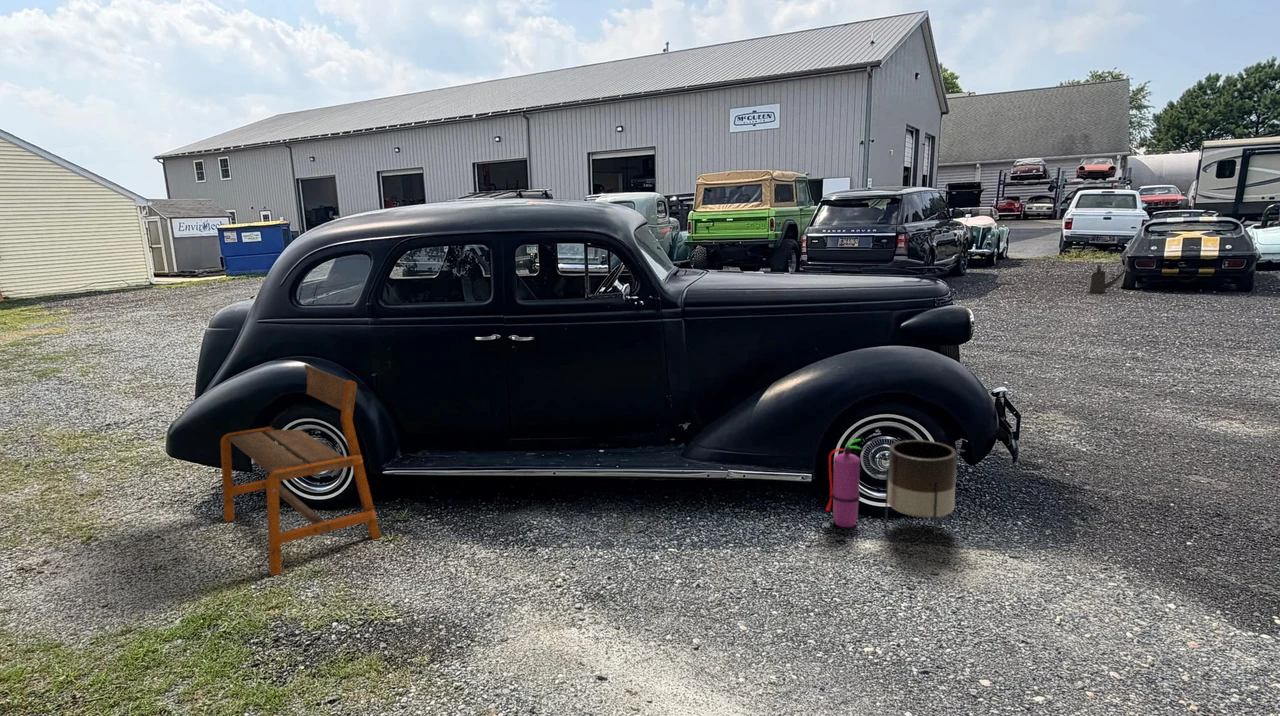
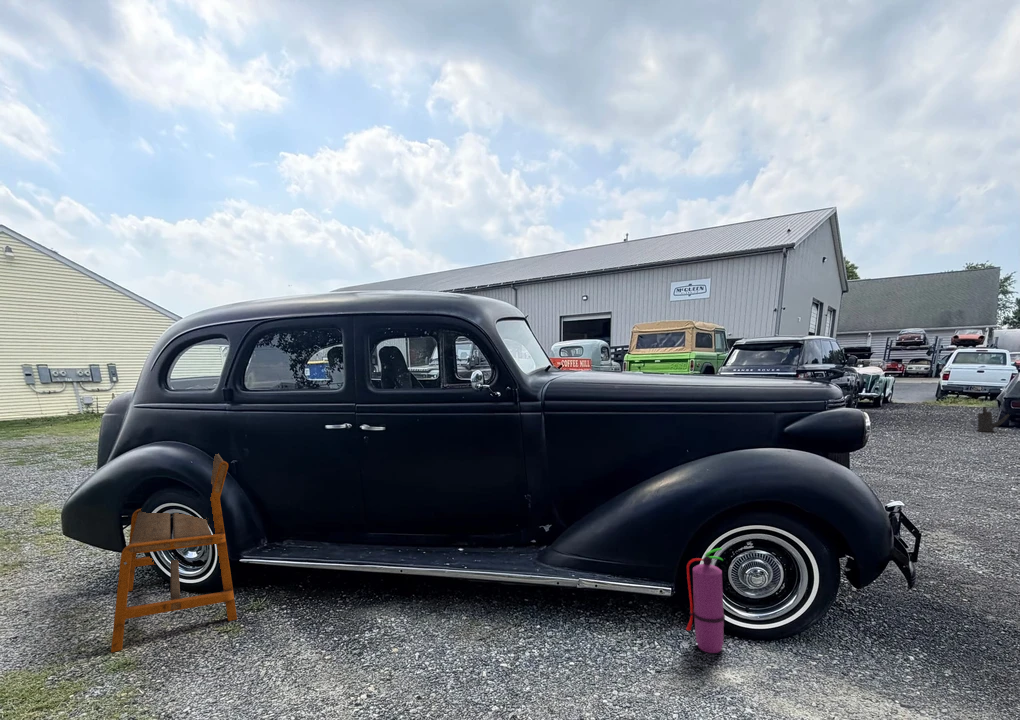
planter: present [885,440,957,544] -> none [754,553,840,687]

